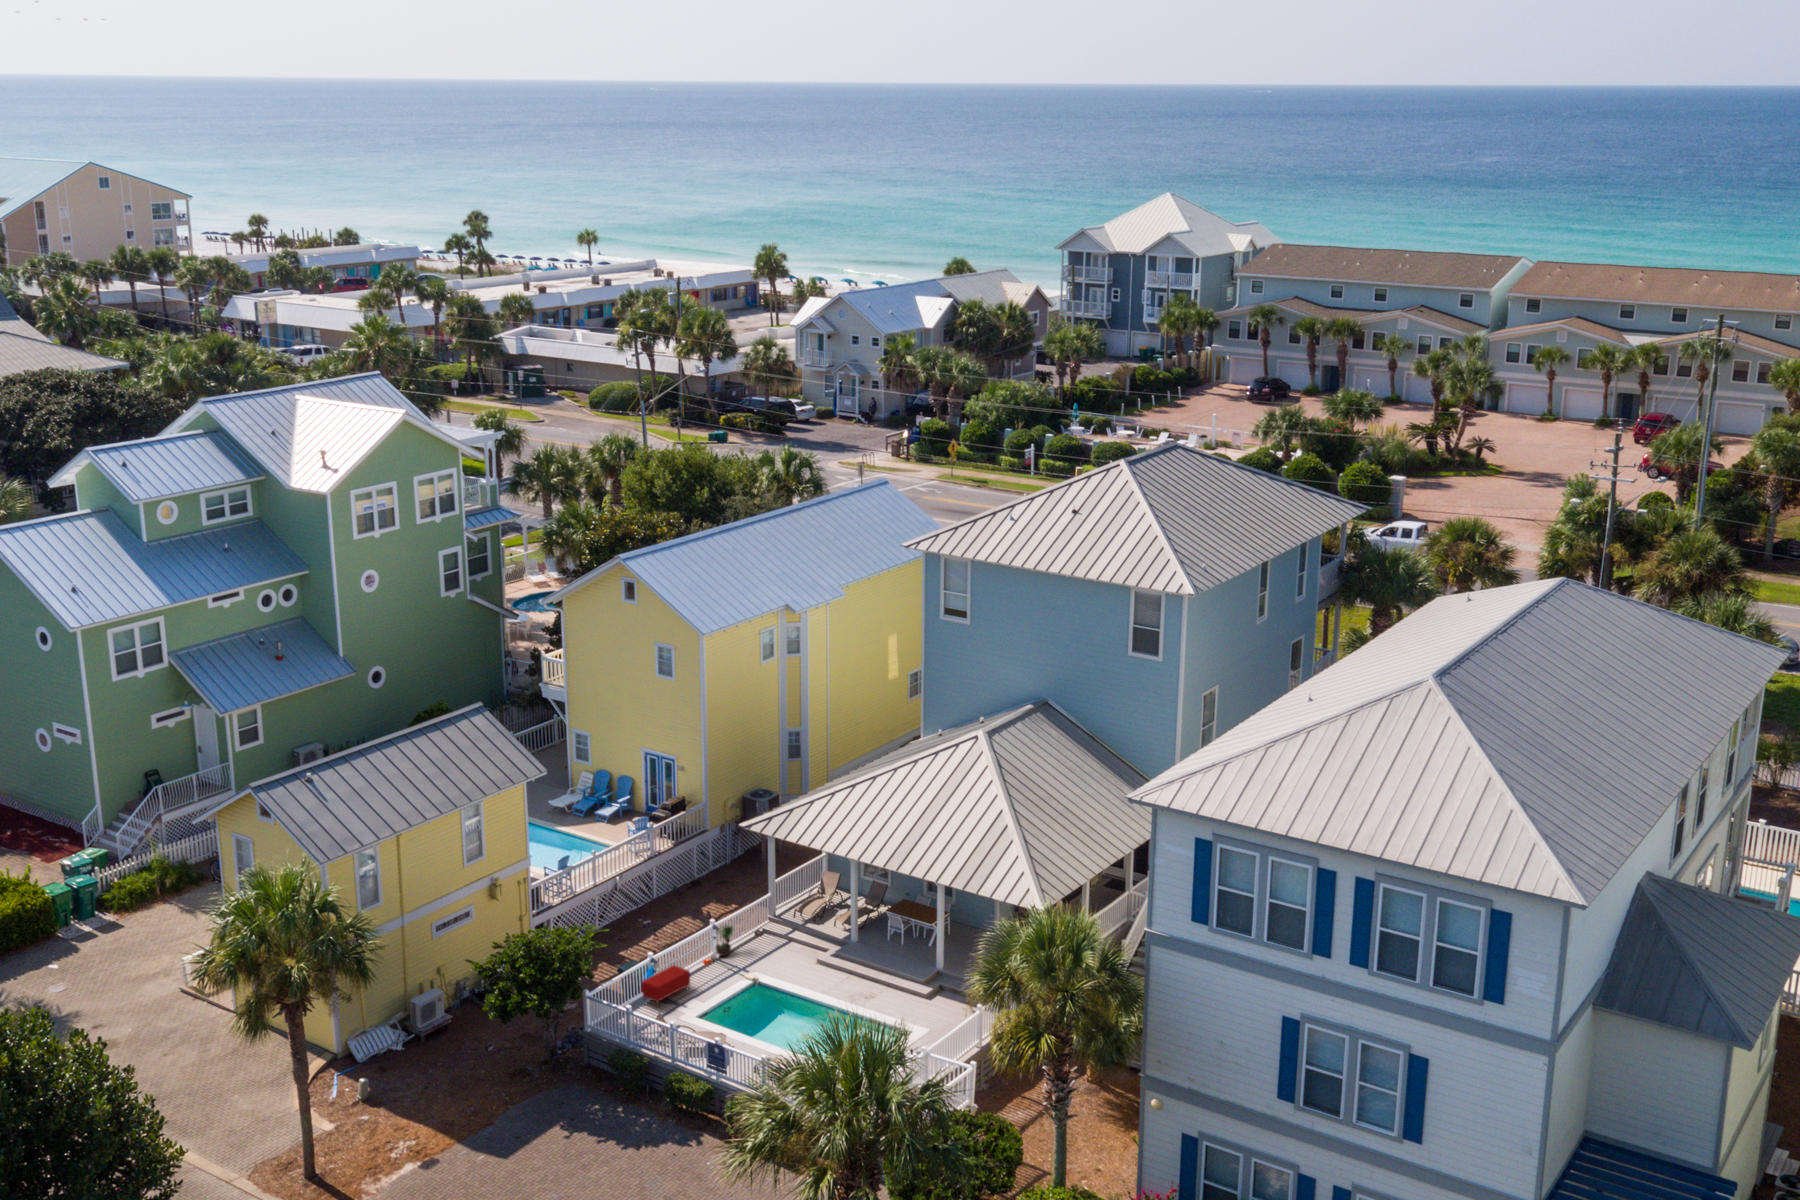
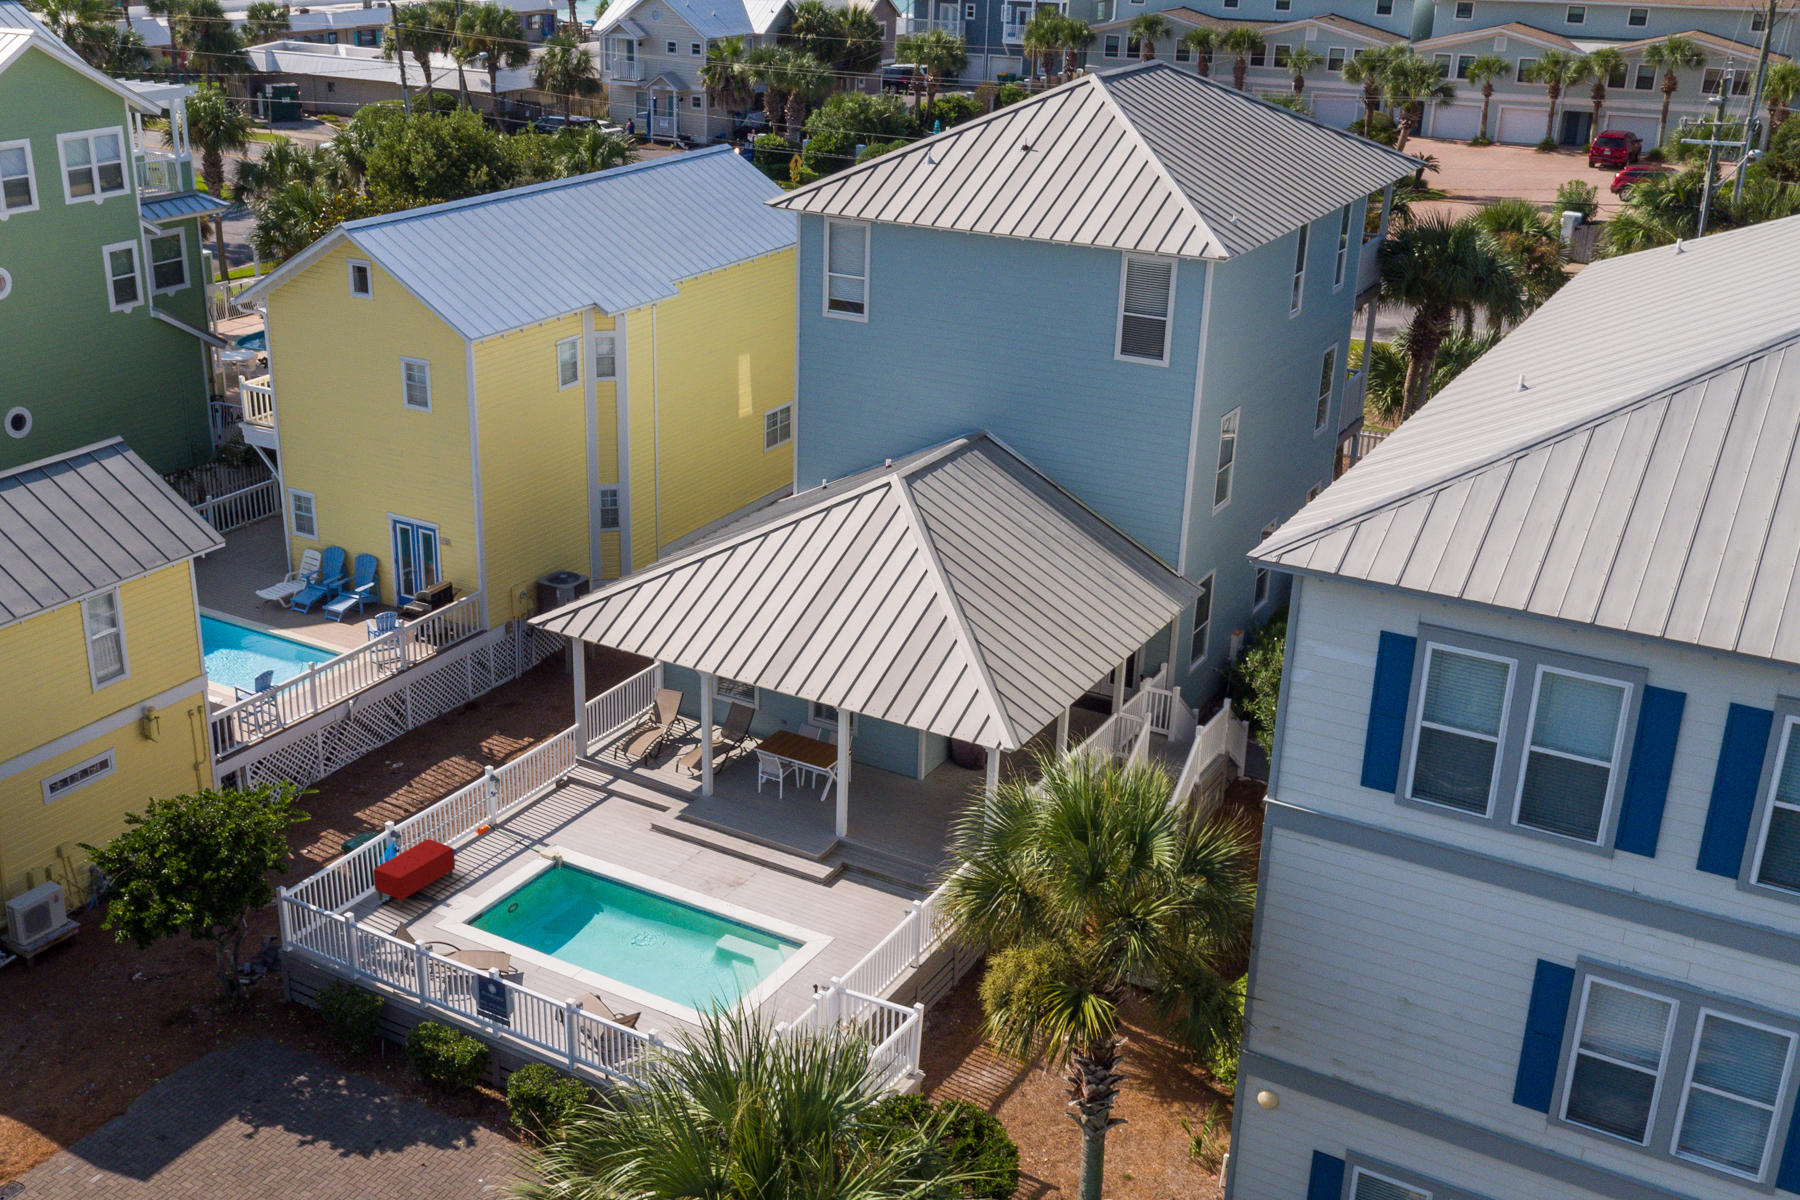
potted tree: present [716,926,733,956] -> none [496,770,527,820]

